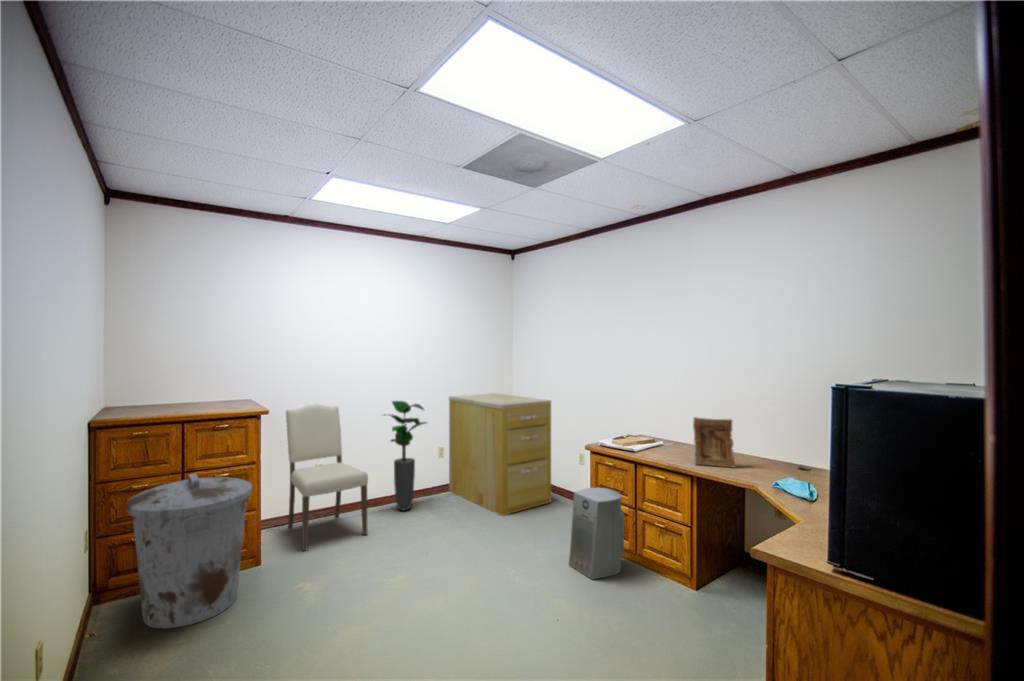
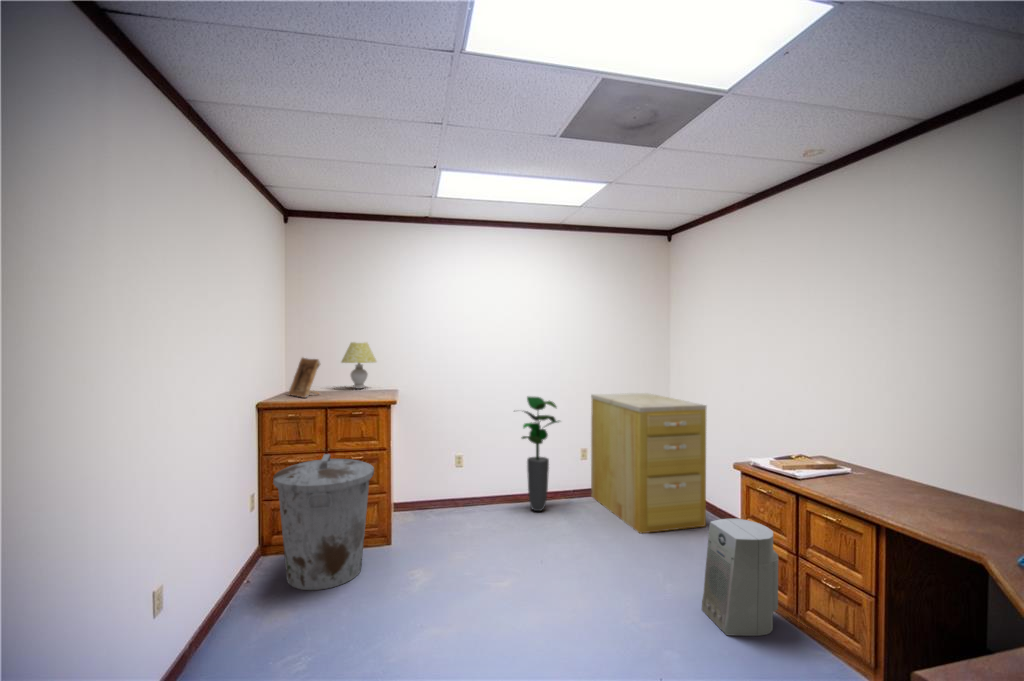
table lamp: none [184,350,229,401] -> present [341,342,376,389]
chair: present [286,404,368,551] -> none [425,396,493,538]
picture frame: present [693,417,735,467] -> present [289,358,320,398]

